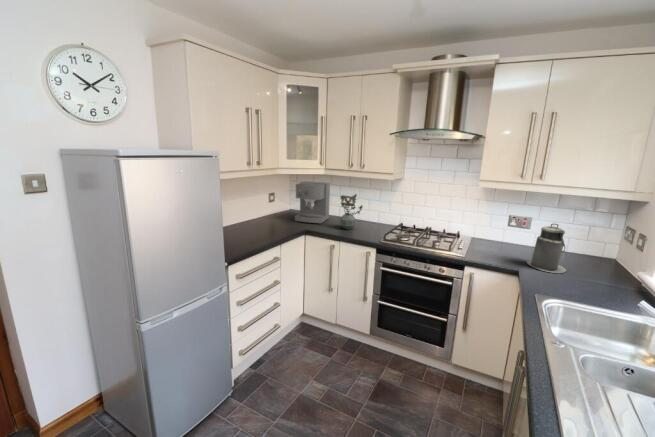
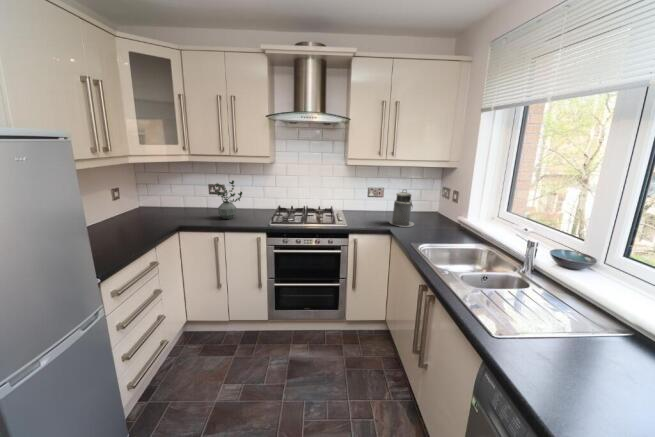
coffee maker: present [295,181,330,224] -> none [155,170,199,219]

